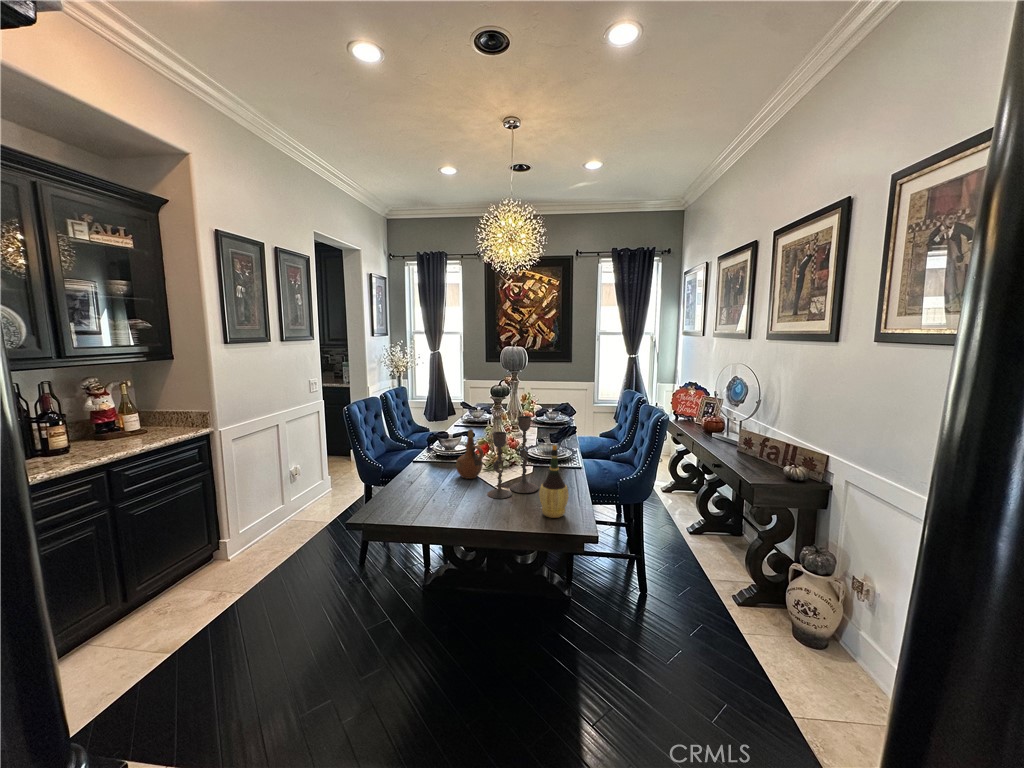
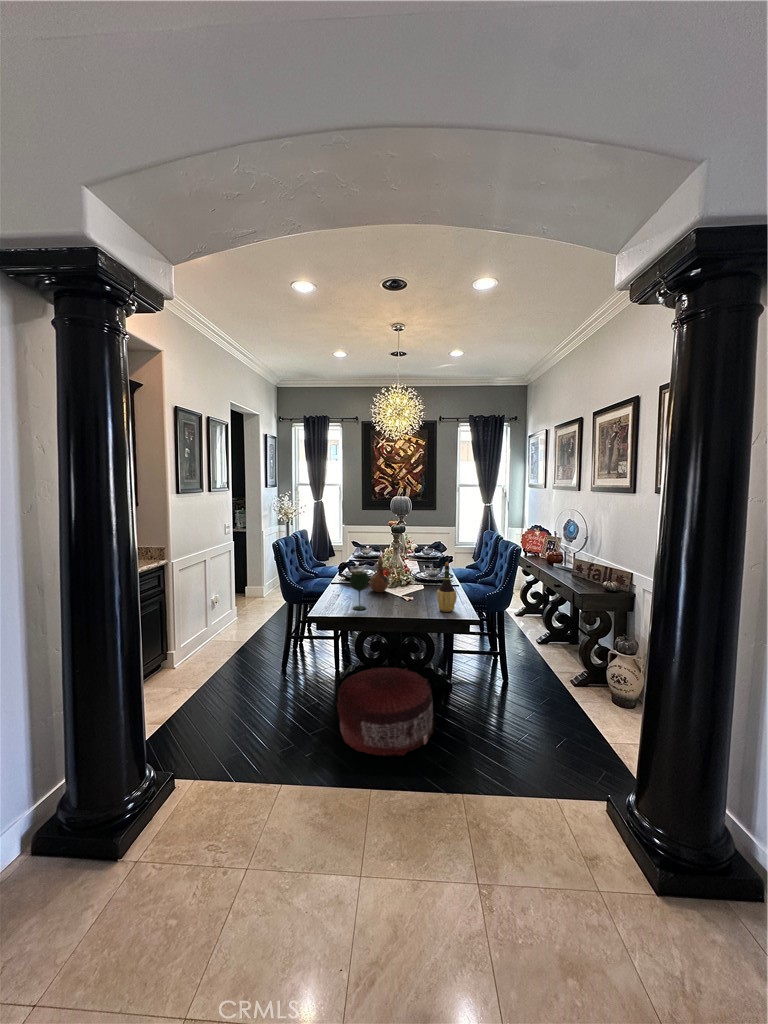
candlestick: present [487,416,538,499] -> none [396,545,431,603]
wine glass: none [412,456,441,512] -> present [350,571,369,610]
pouf: none [392,584,537,739] -> present [336,667,435,756]

